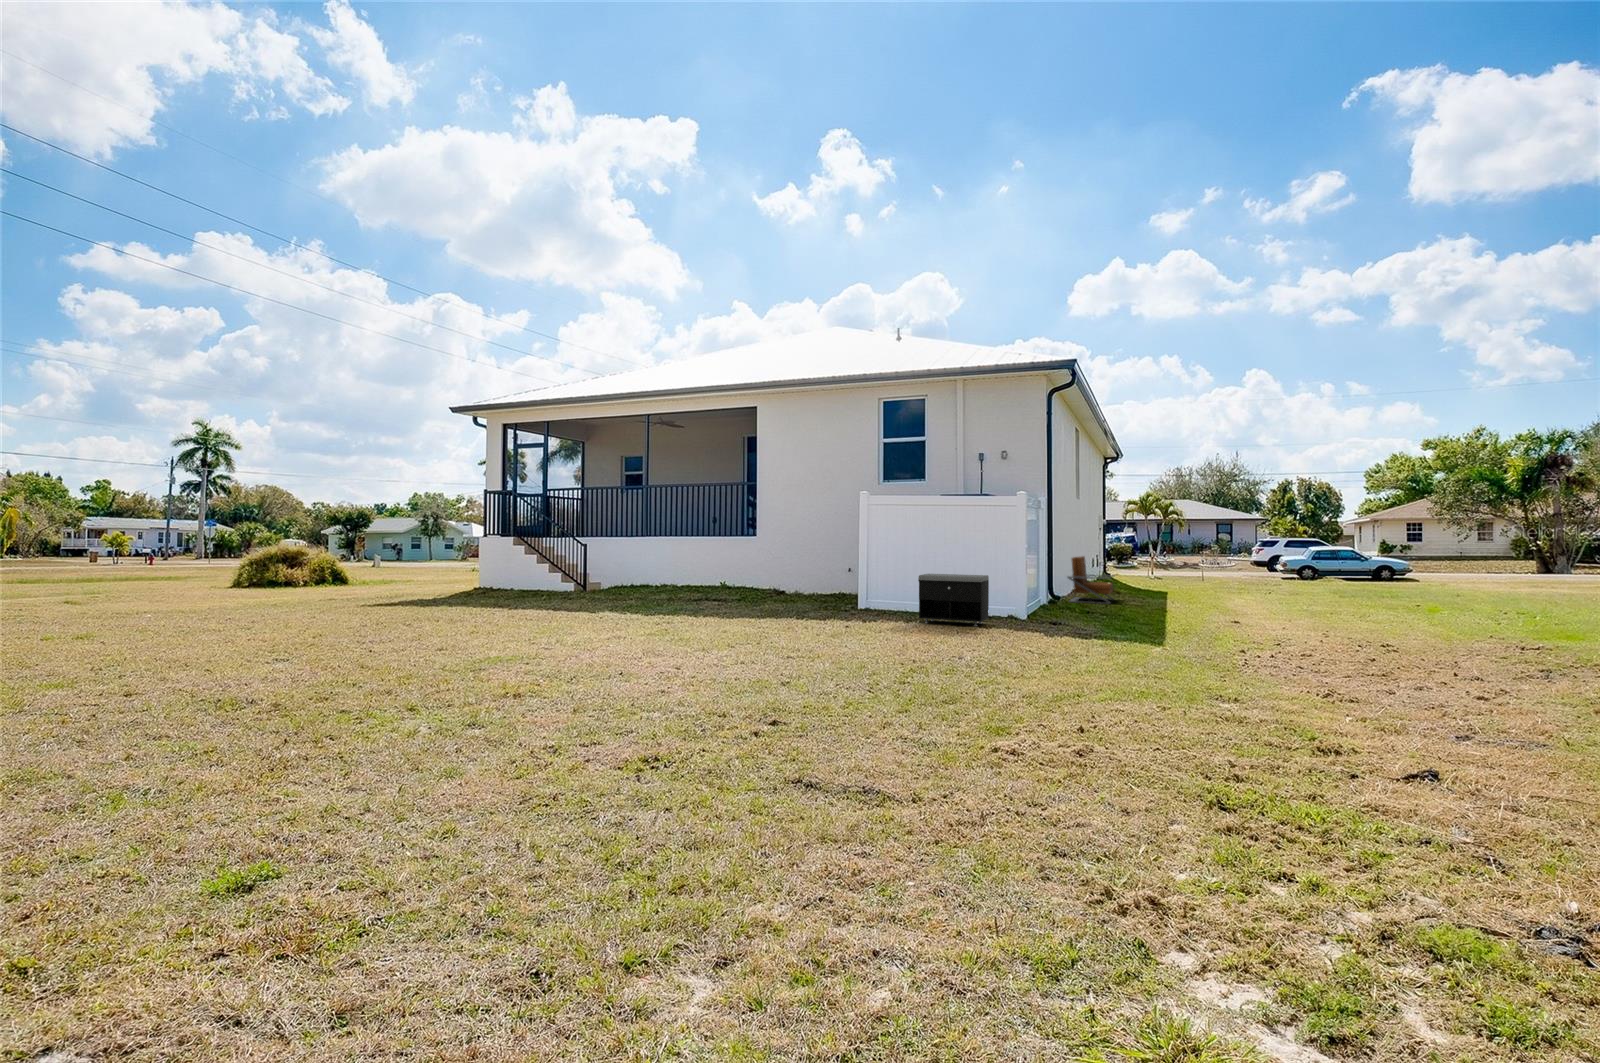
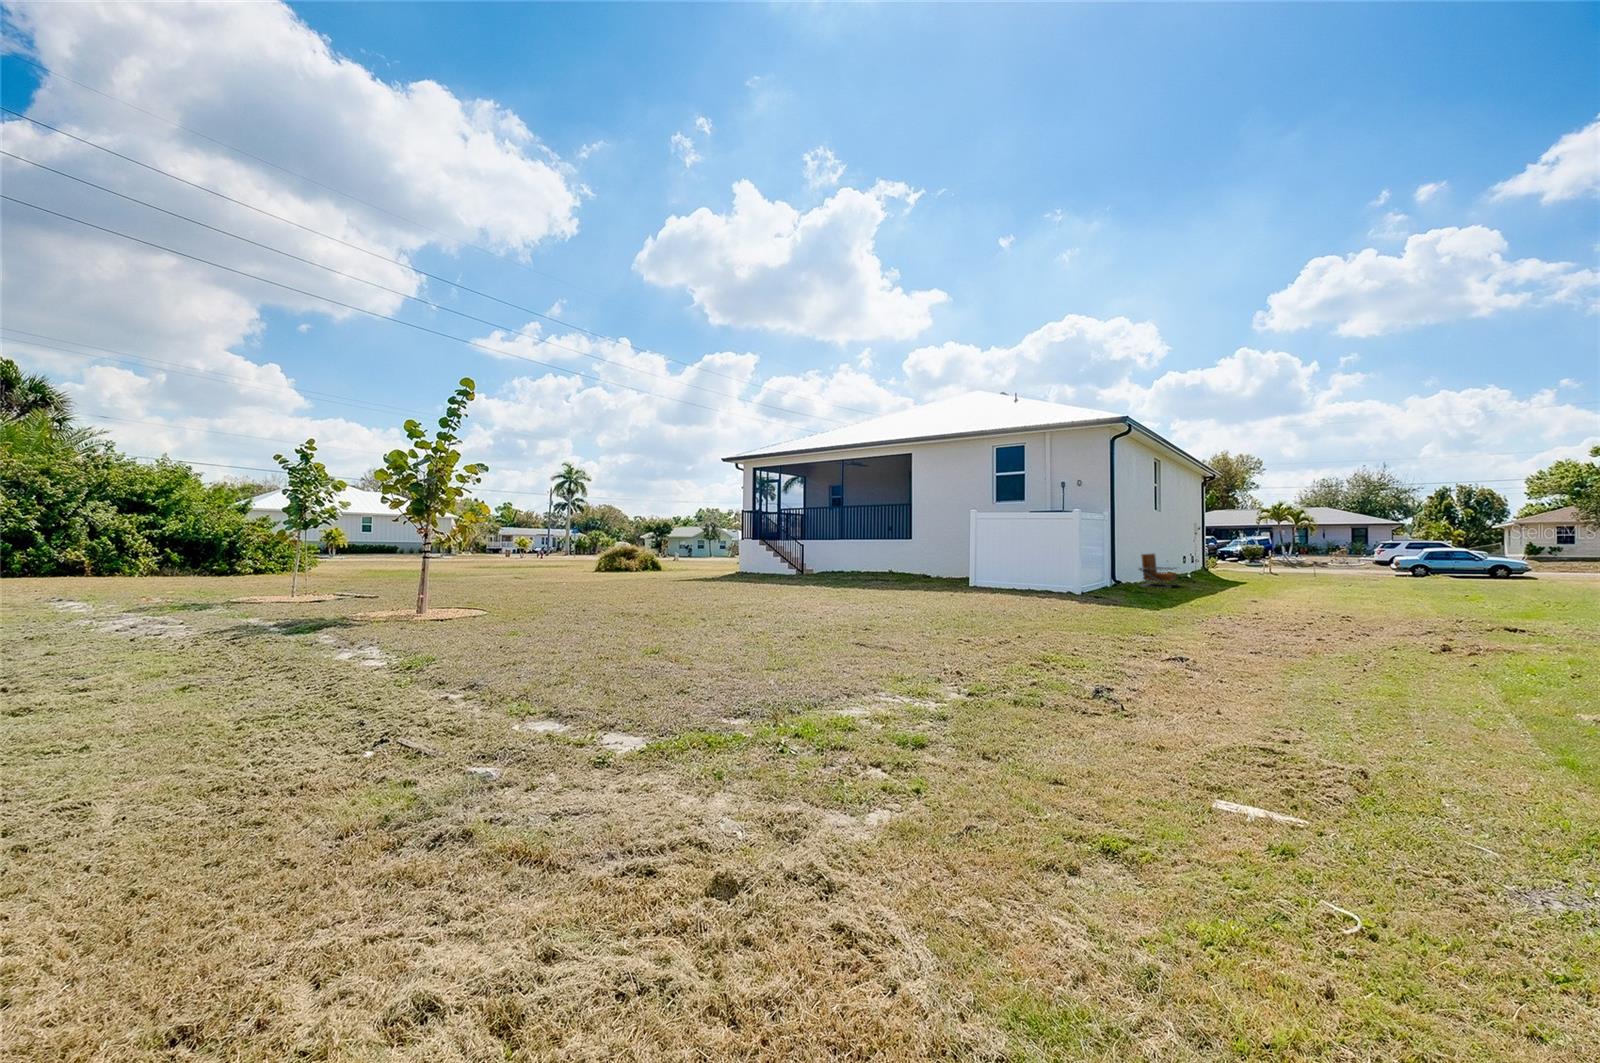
storage bench: present [918,574,989,626] -> none [1009,563,1058,596]

